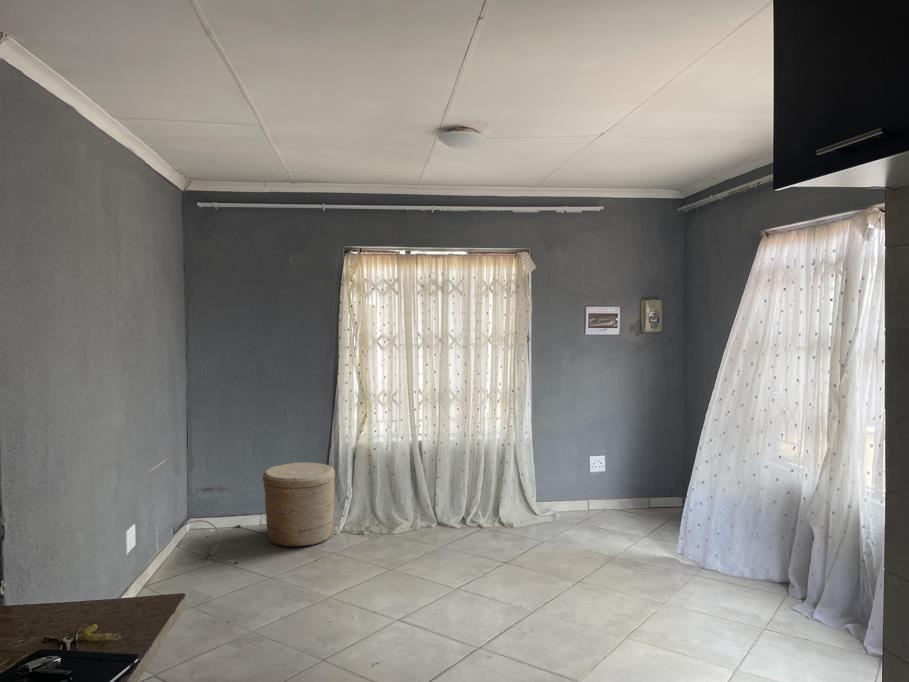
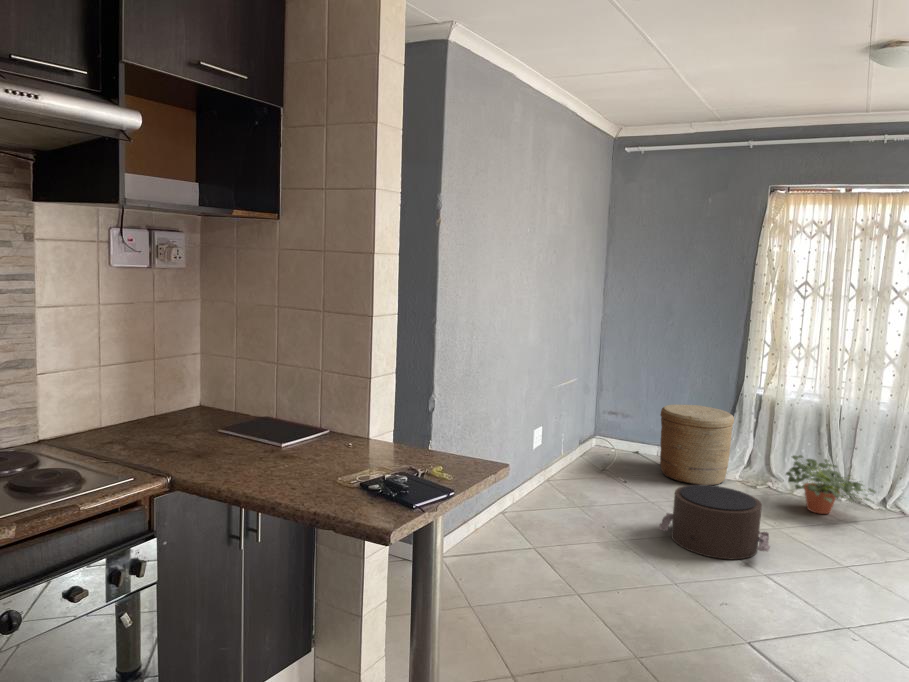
potted plant: none [387,493,460,546] -> present [786,455,875,514]
pouf: none [288,550,397,633] -> present [659,485,770,559]

